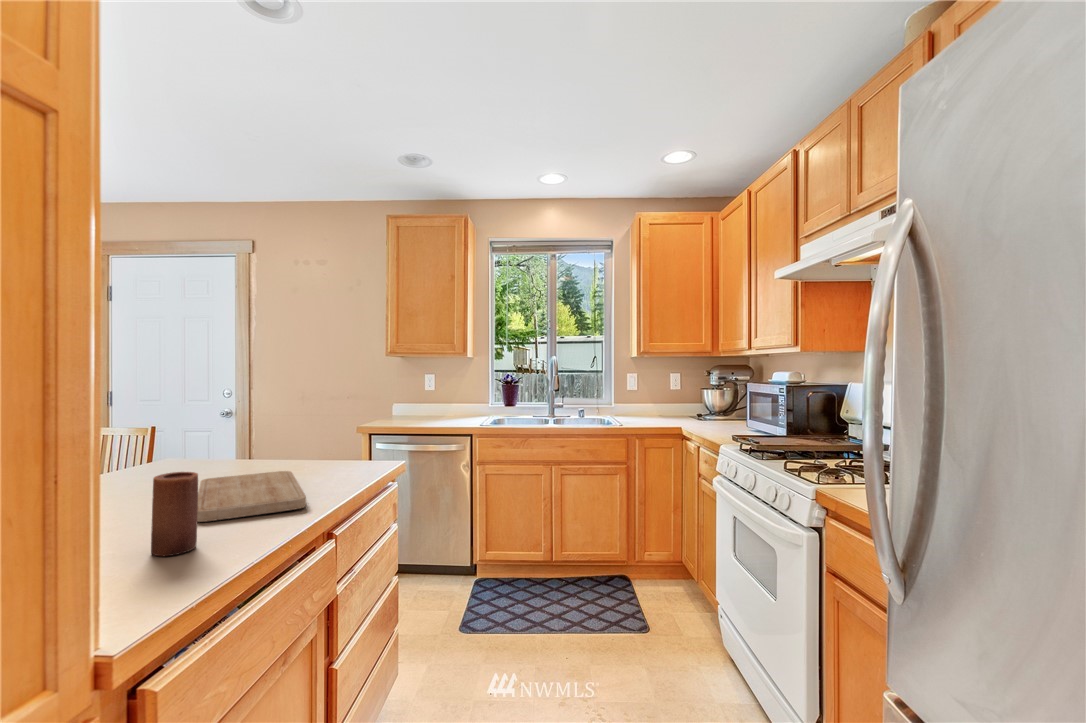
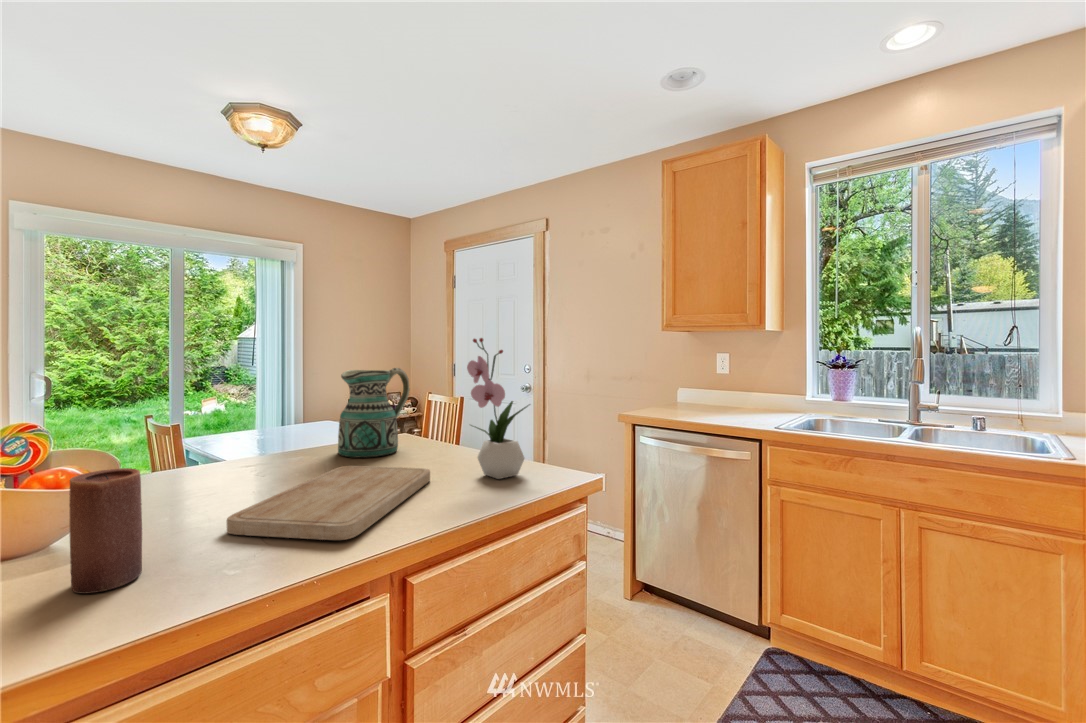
flower arrangement: none [315,370,360,472] -> present [467,338,530,479]
ceramic pitcher: none [154,395,216,477] -> present [338,368,410,457]

